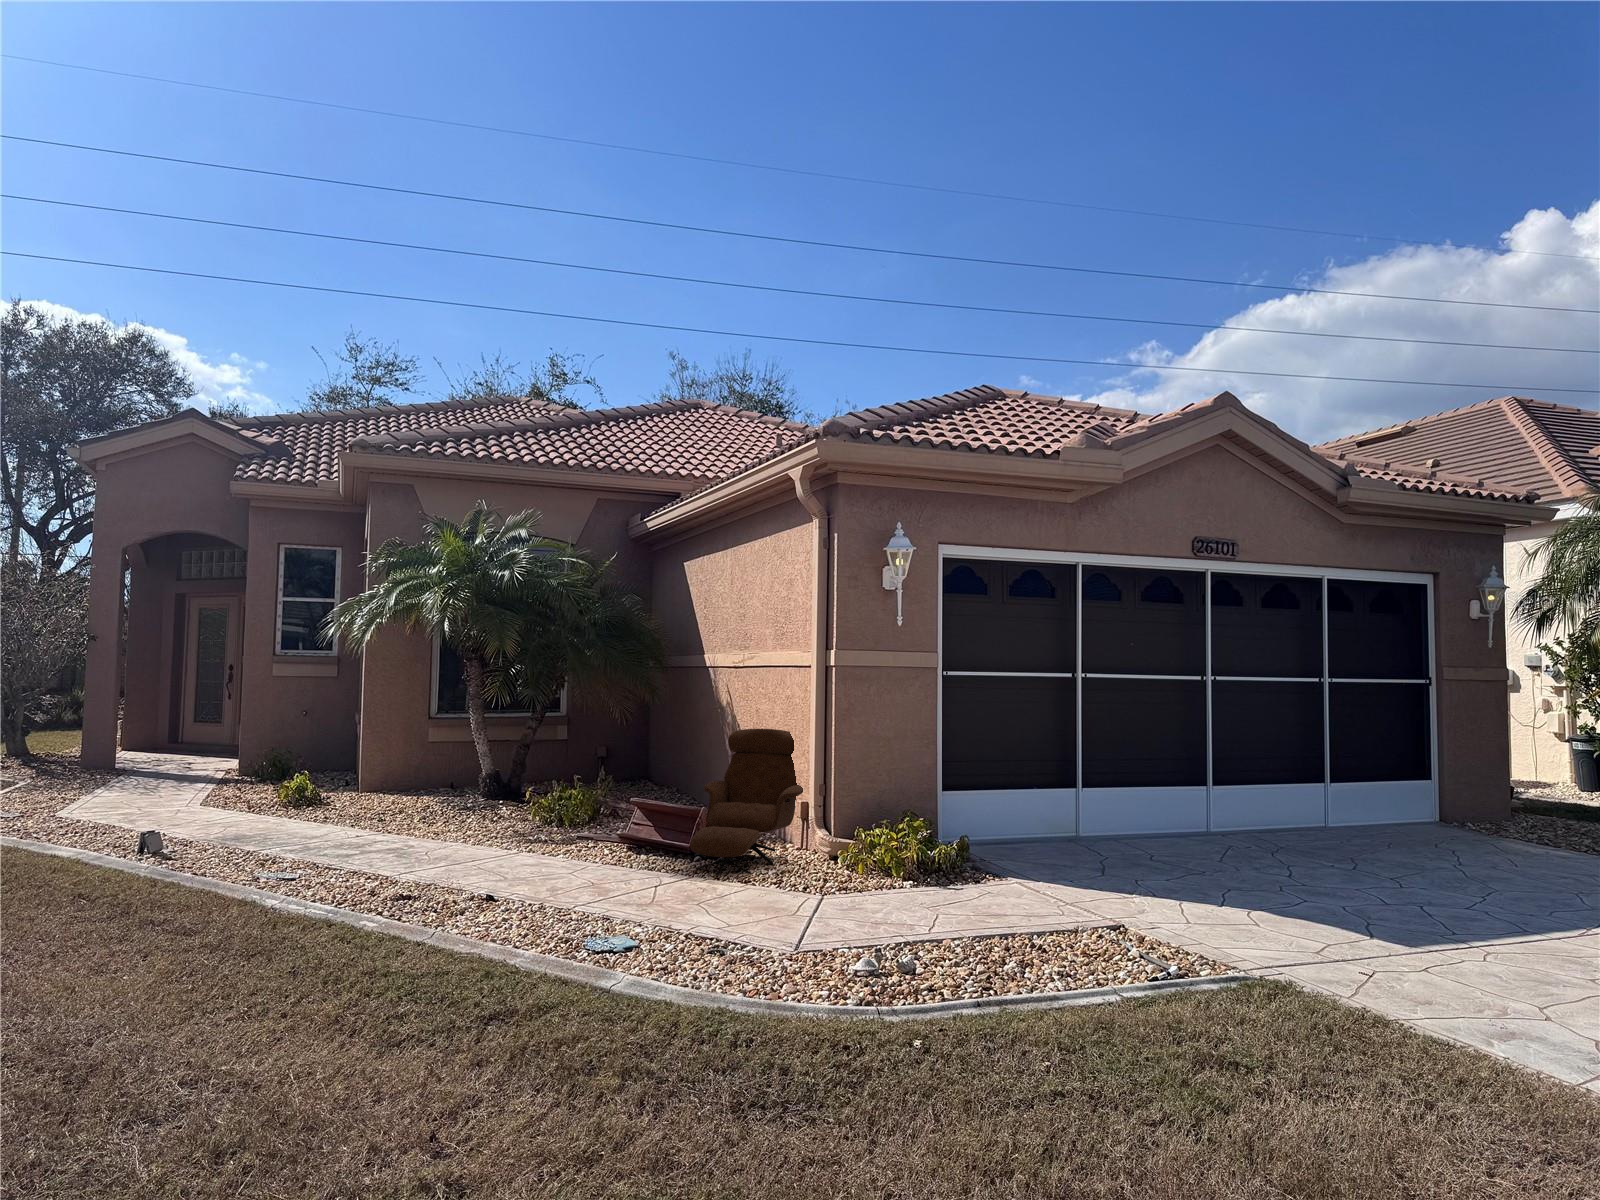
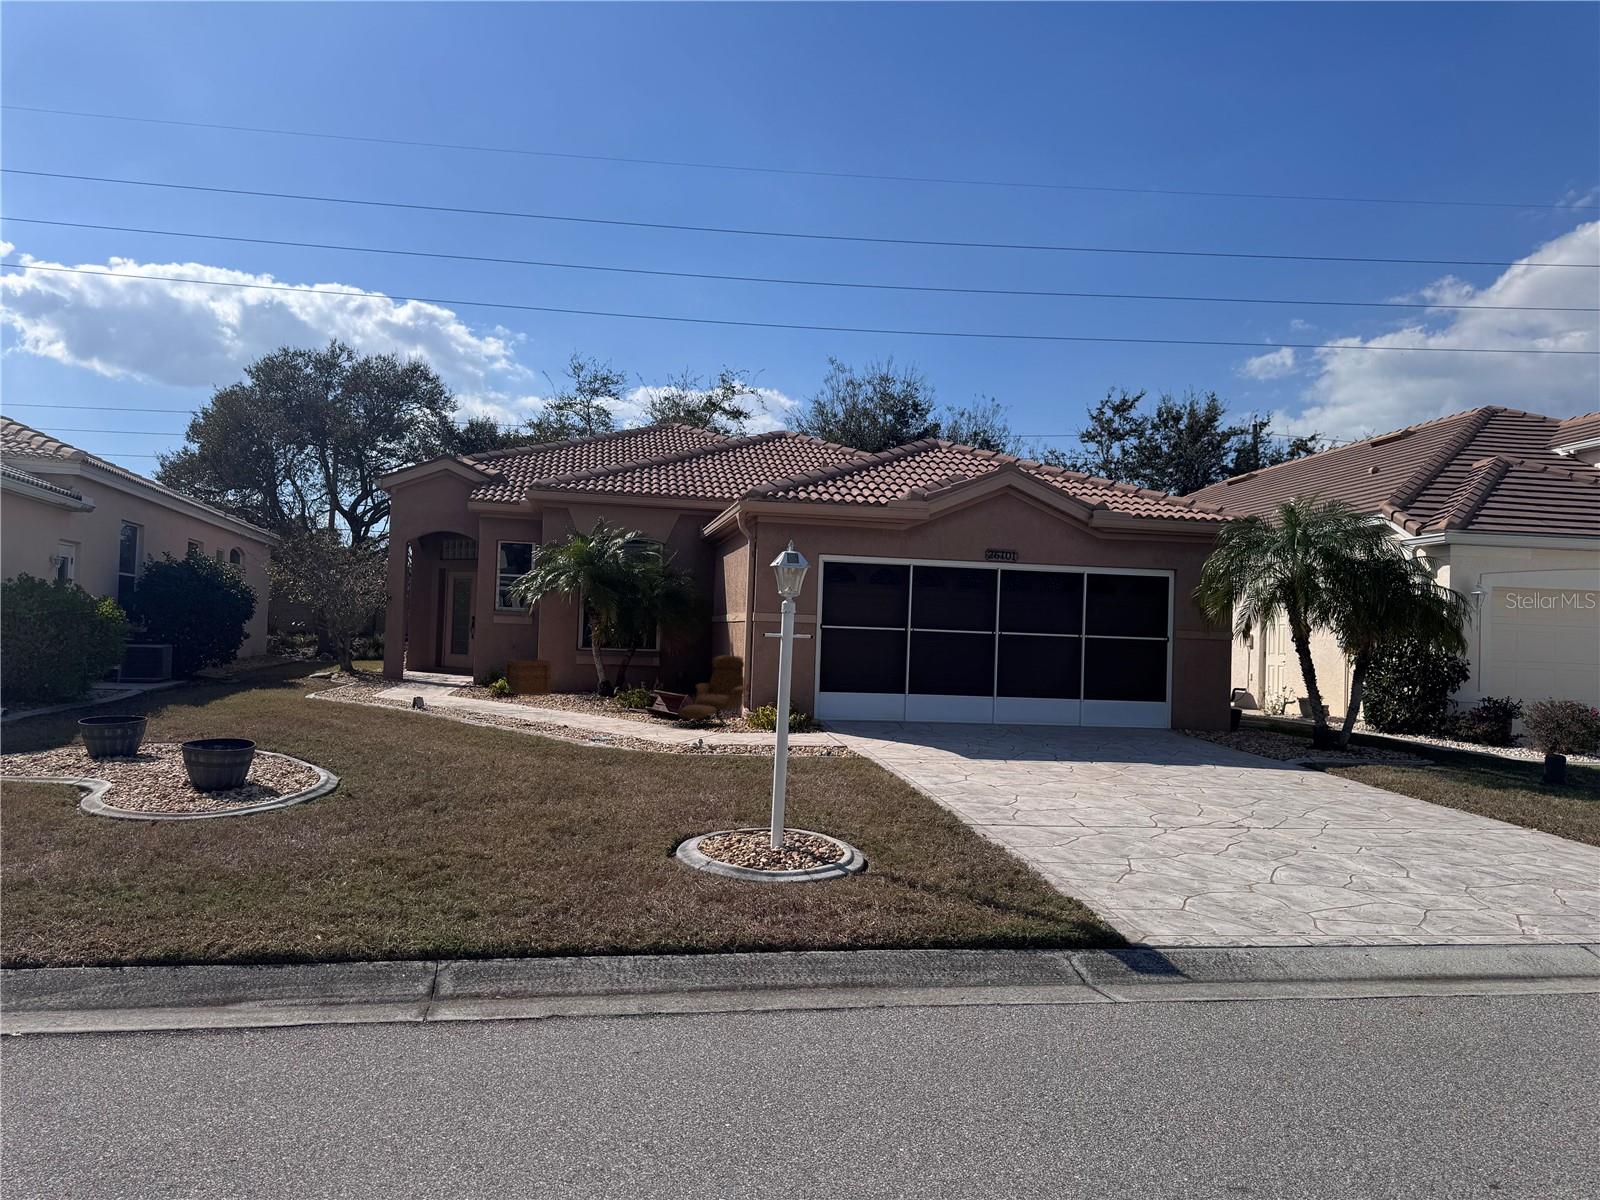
wooden crate: none [301,735,387,802] -> present [505,659,551,695]

